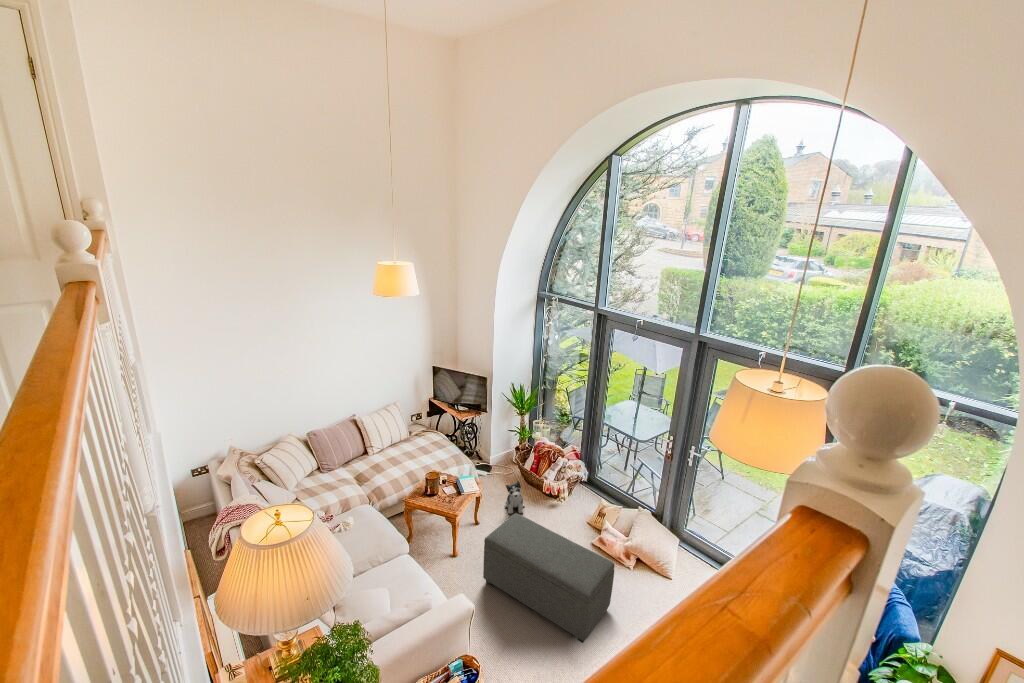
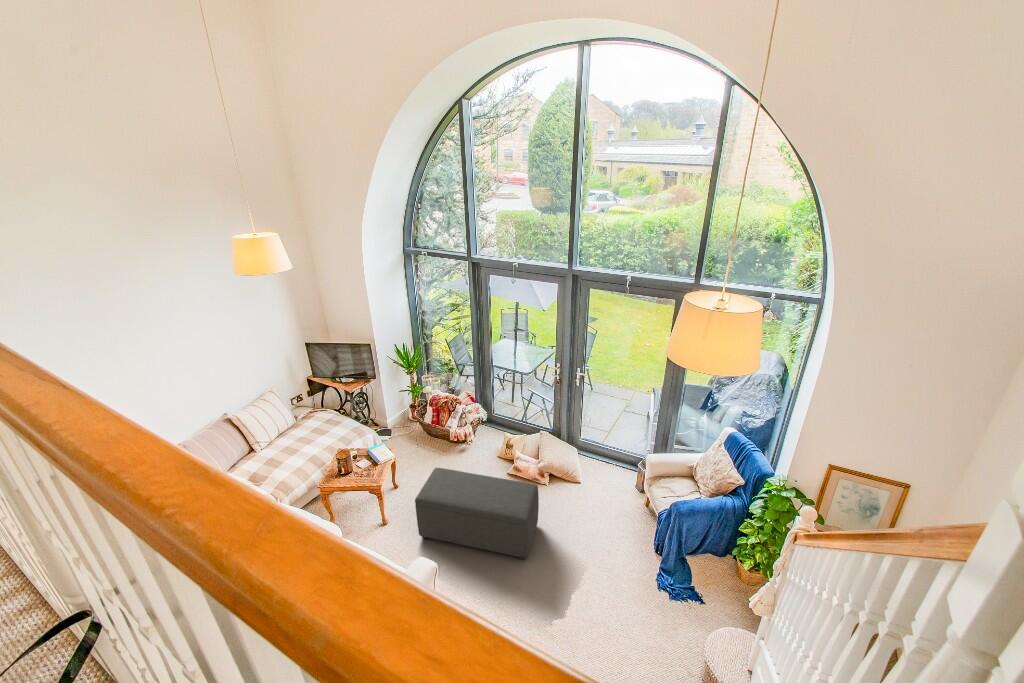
plush toy: present [505,481,525,514] -> none [414,437,436,469]

